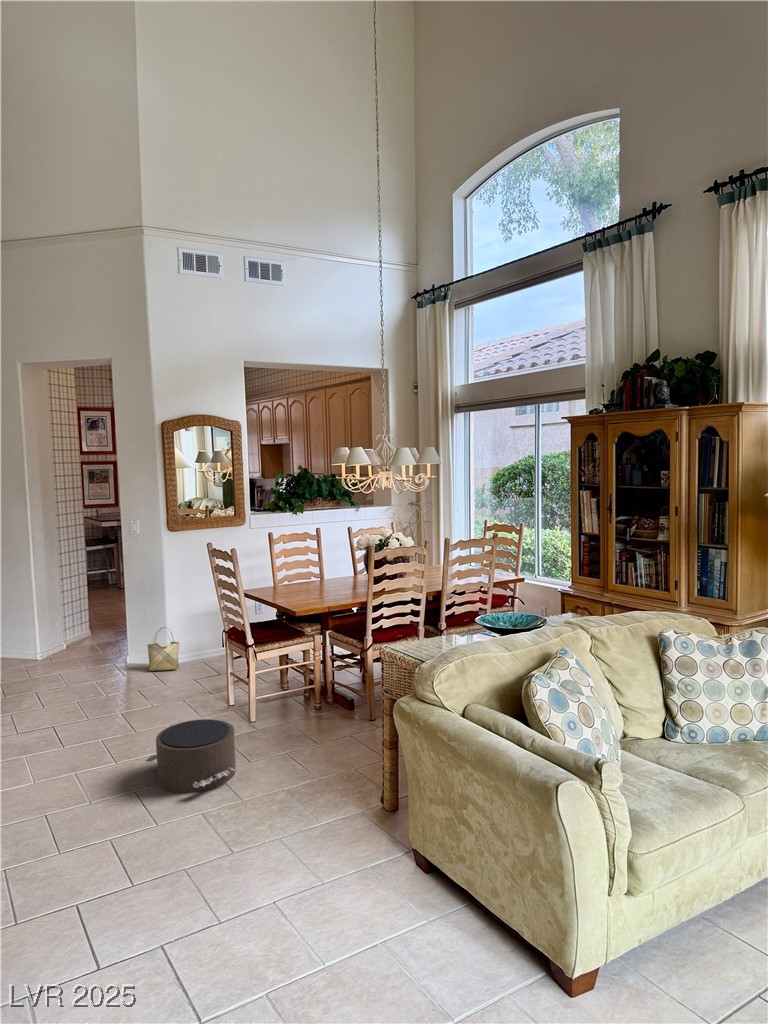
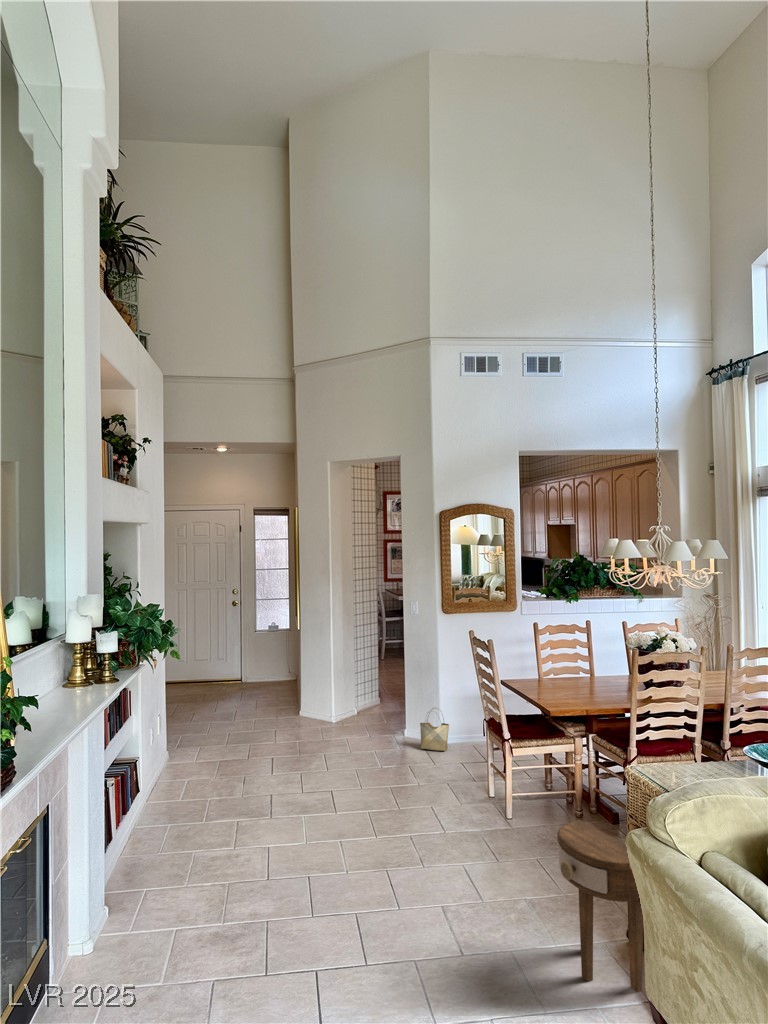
side table: none [322,704,412,849] -> present [557,820,643,992]
pouf: present [146,719,236,793] -> none [401,808,483,882]

